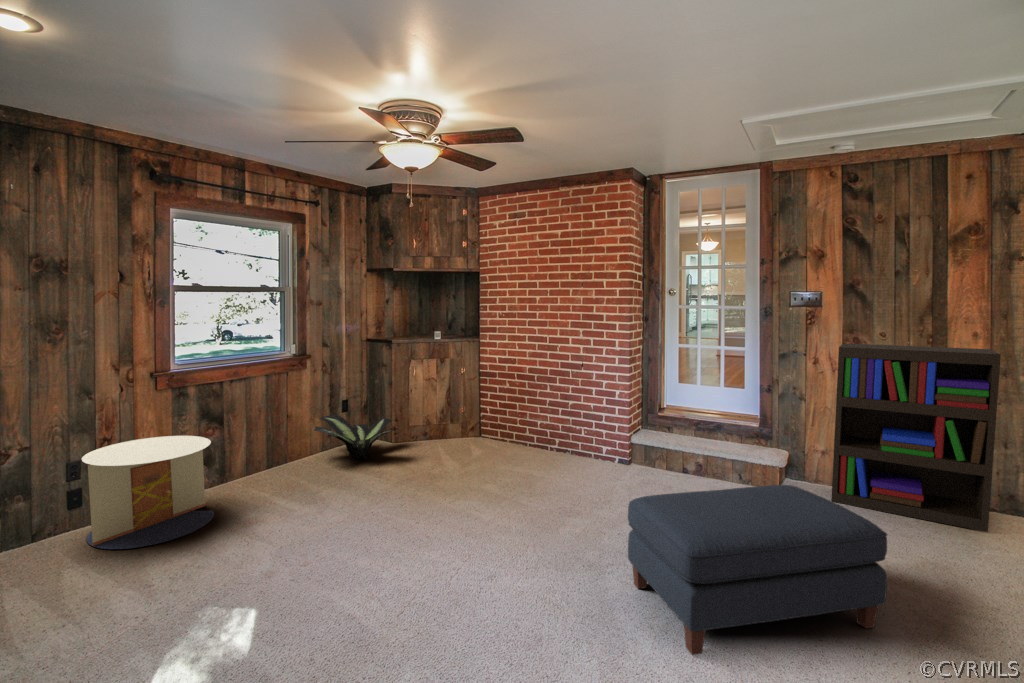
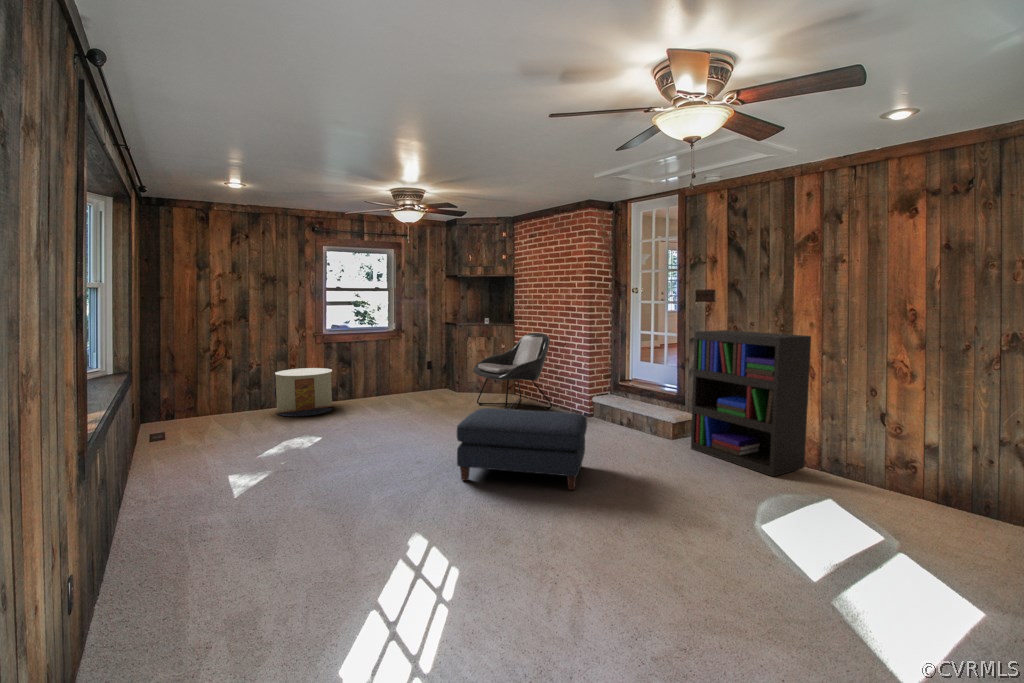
lounge chair: none [455,352,572,481] -> present [473,333,552,409]
potted plant: present [314,414,393,460] -> none [398,369,453,397]

